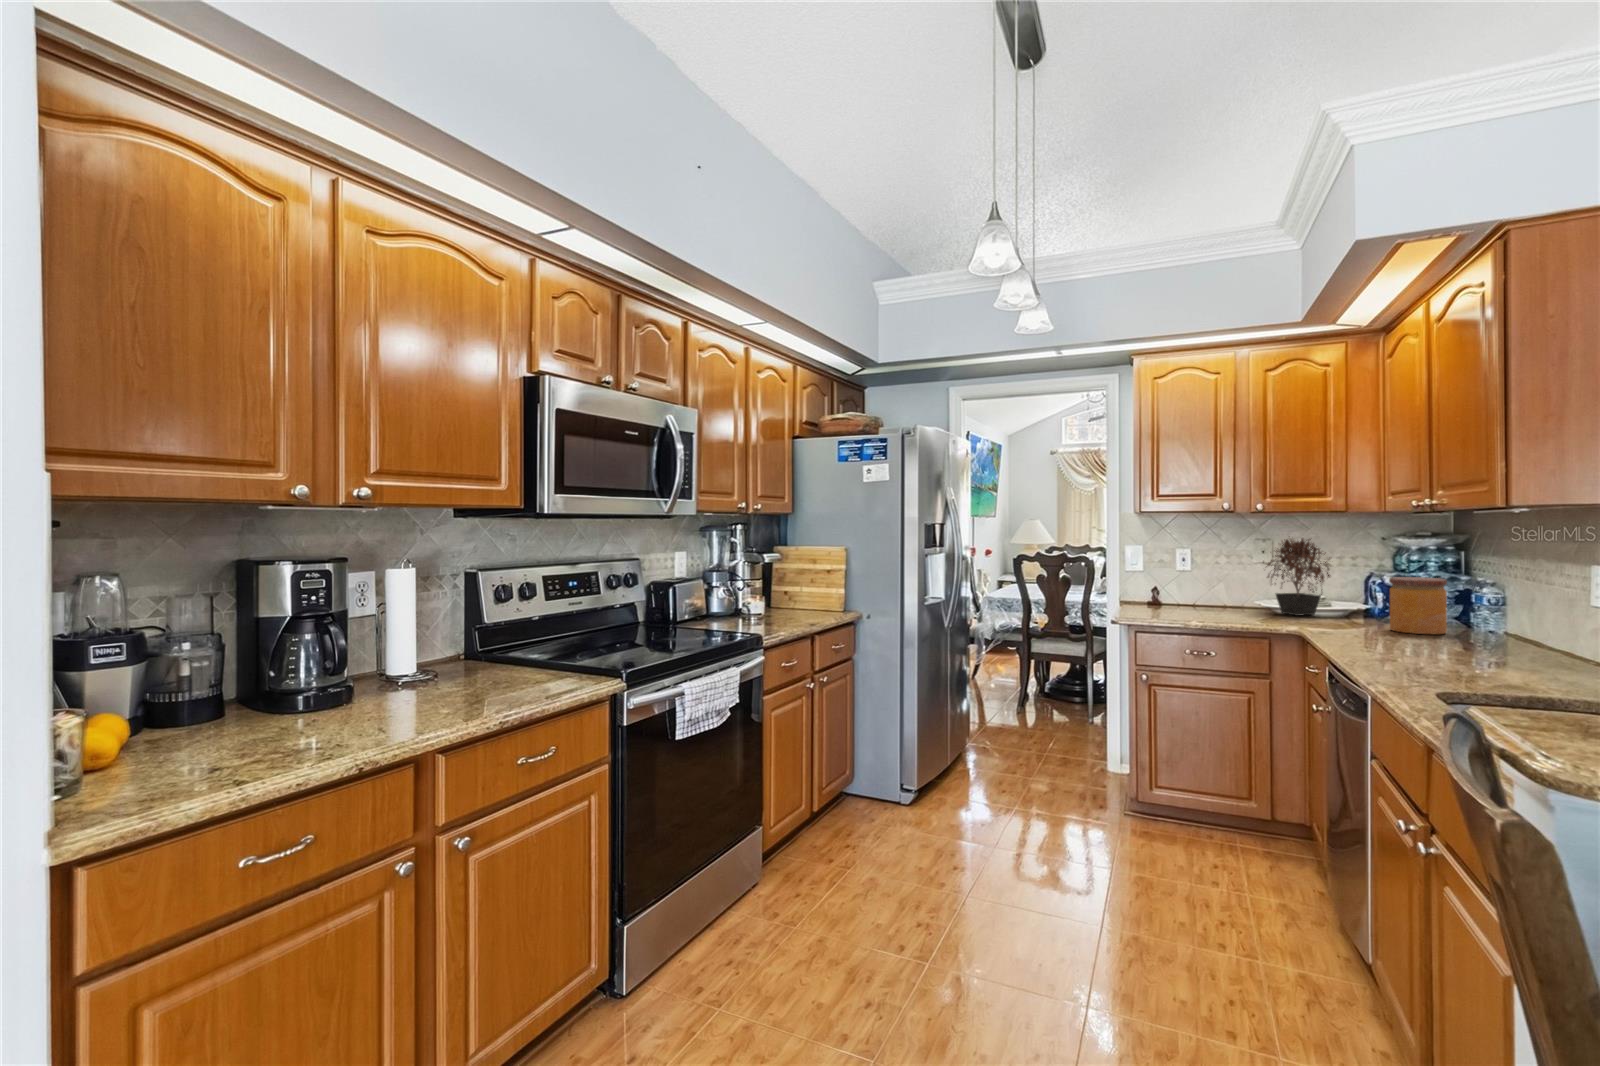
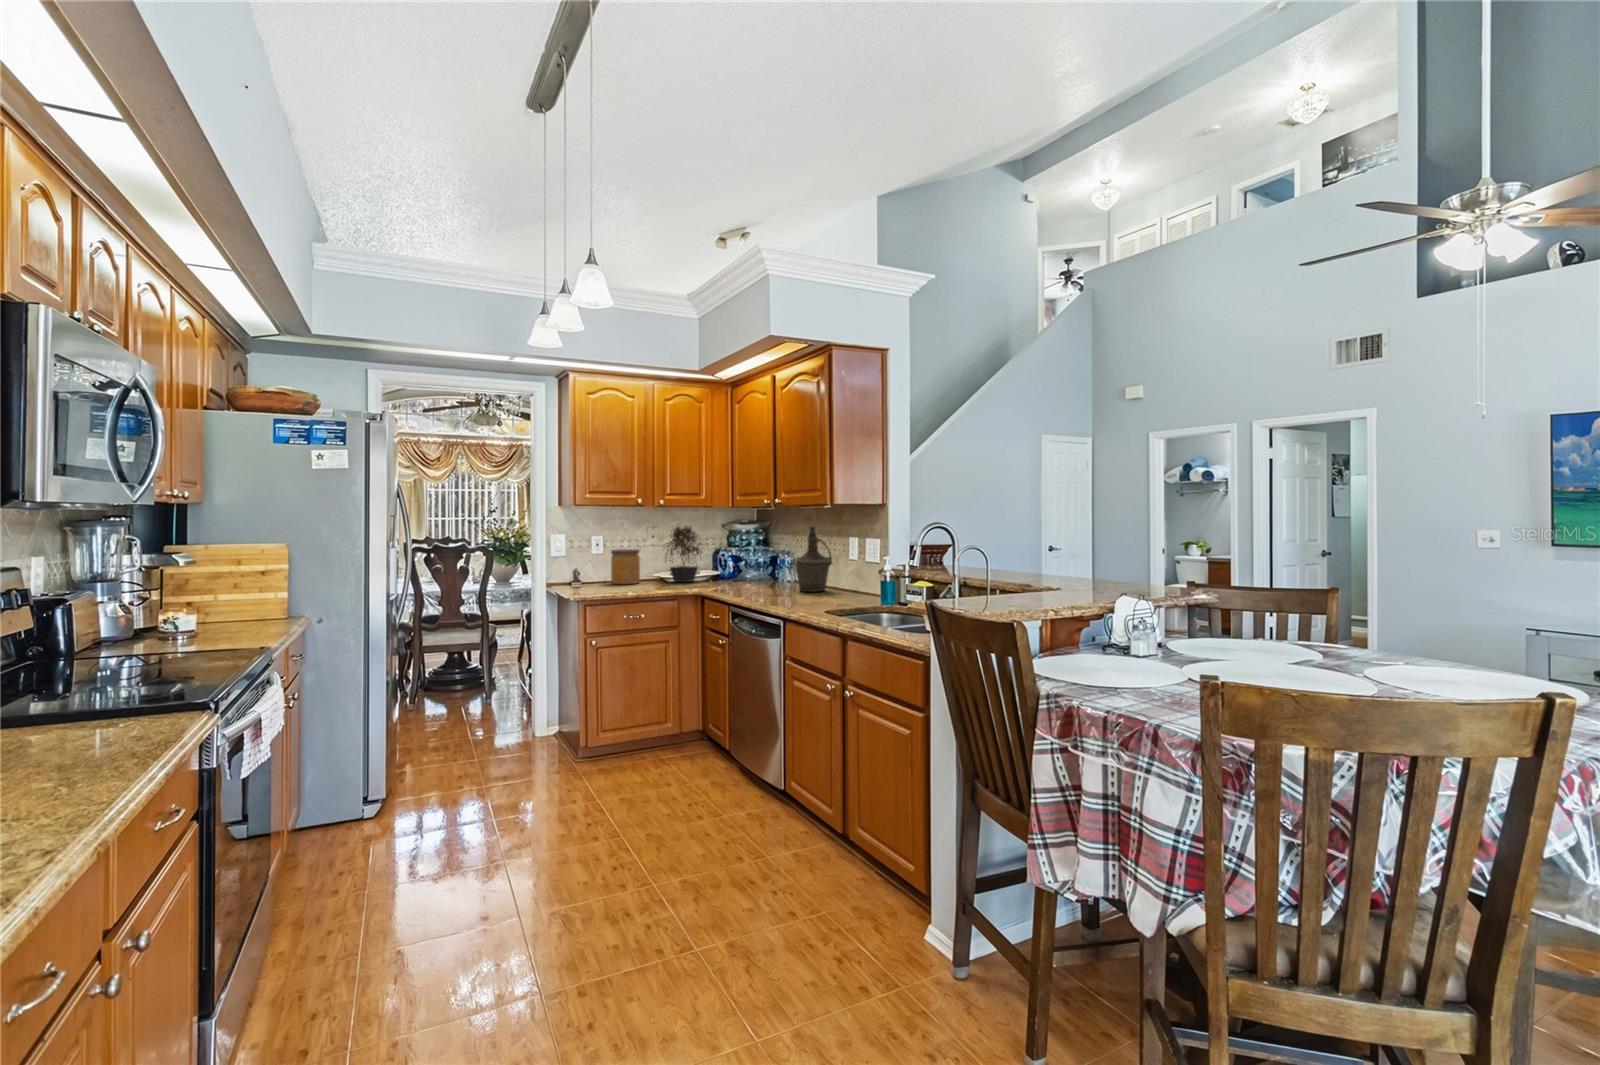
bottle: none [1466,543,1552,655] -> present [795,526,832,592]
jar: present [1389,577,1447,634] -> present [611,549,640,584]

